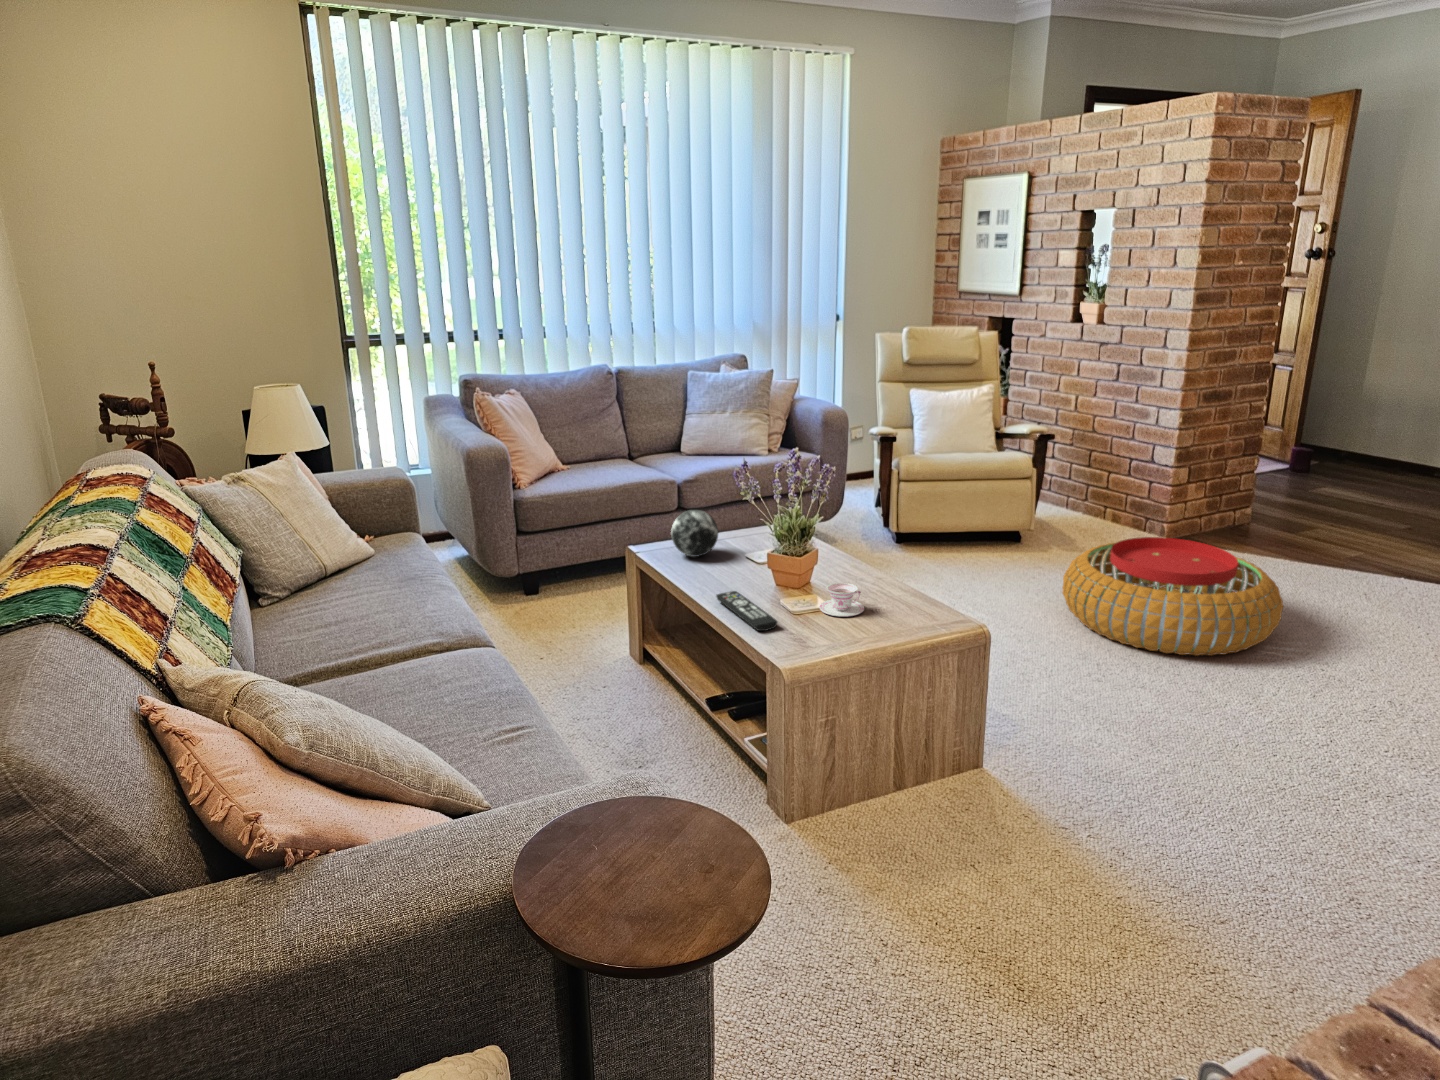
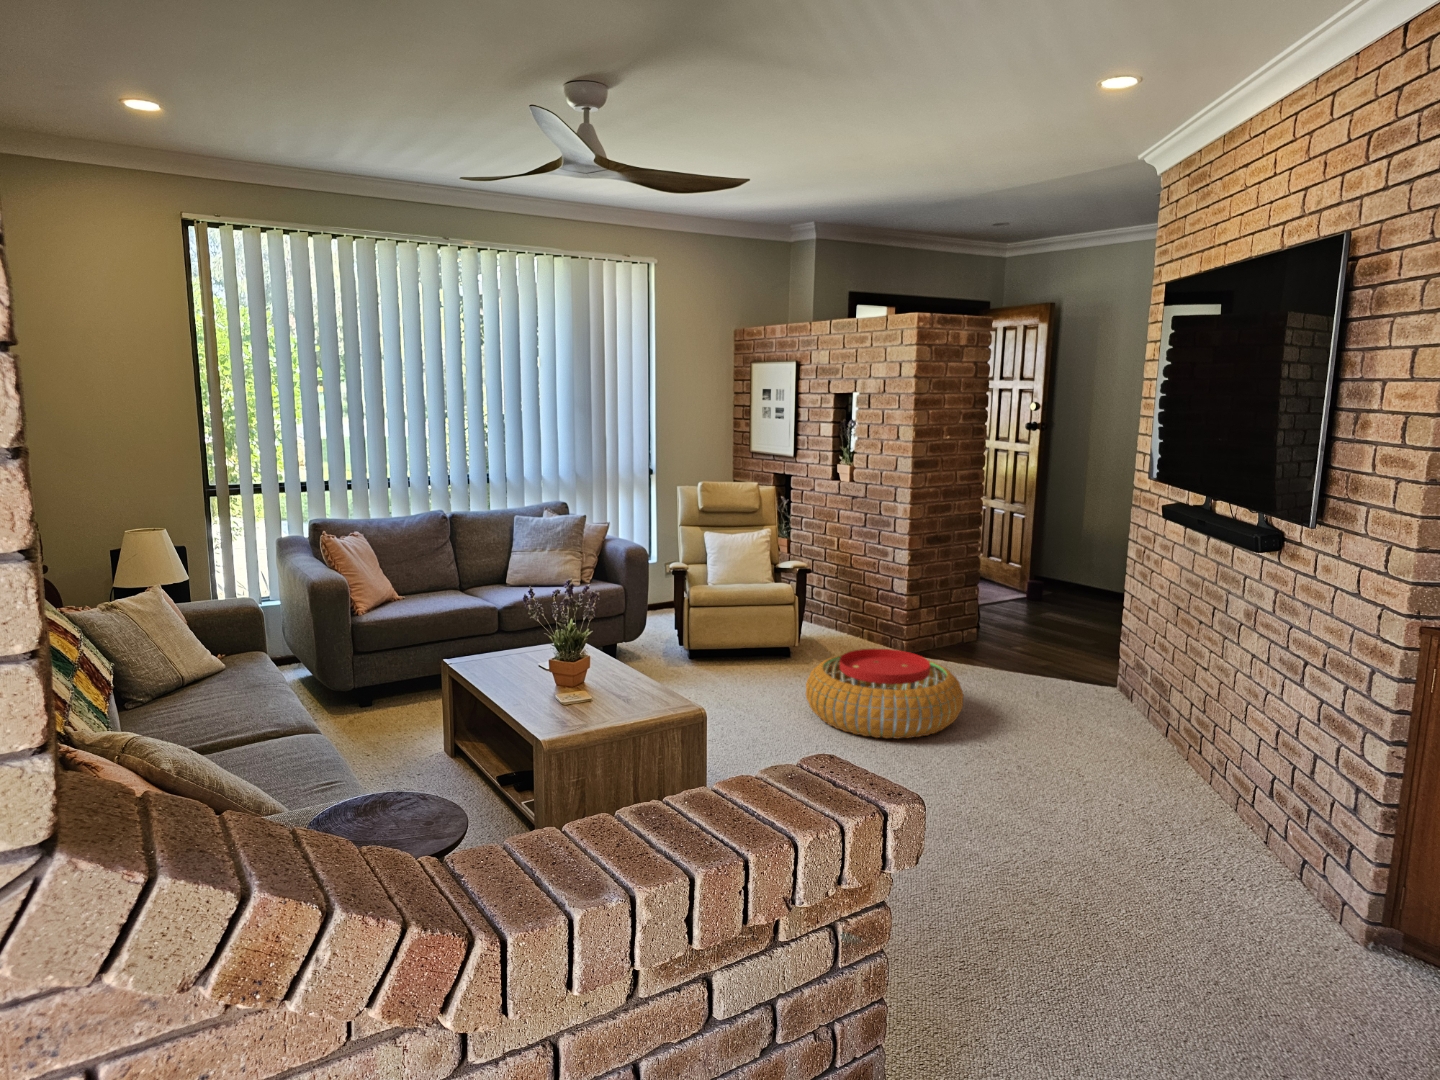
decorative orb: present [671,510,718,557] -> none [481,628,520,666]
teacup: present [820,583,864,617] -> none [589,682,624,707]
remote control: present [716,591,778,631] -> none [509,690,553,719]

